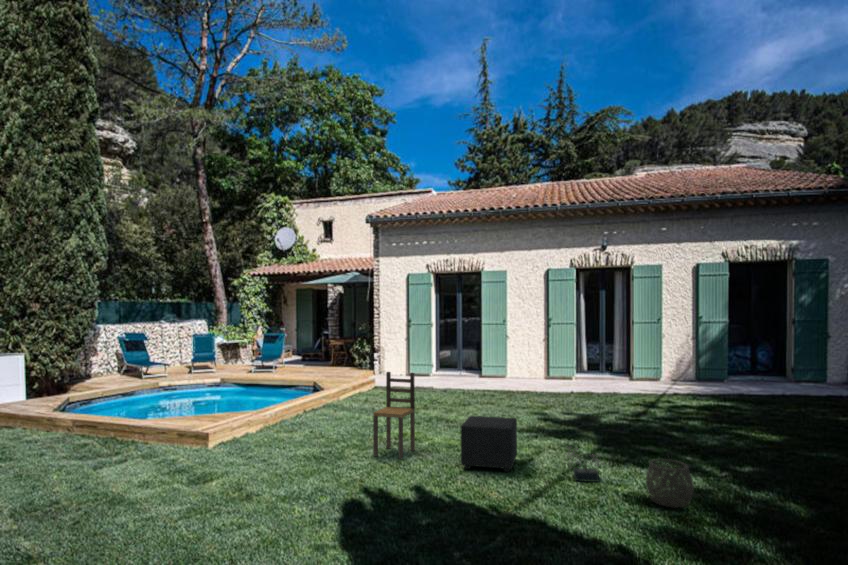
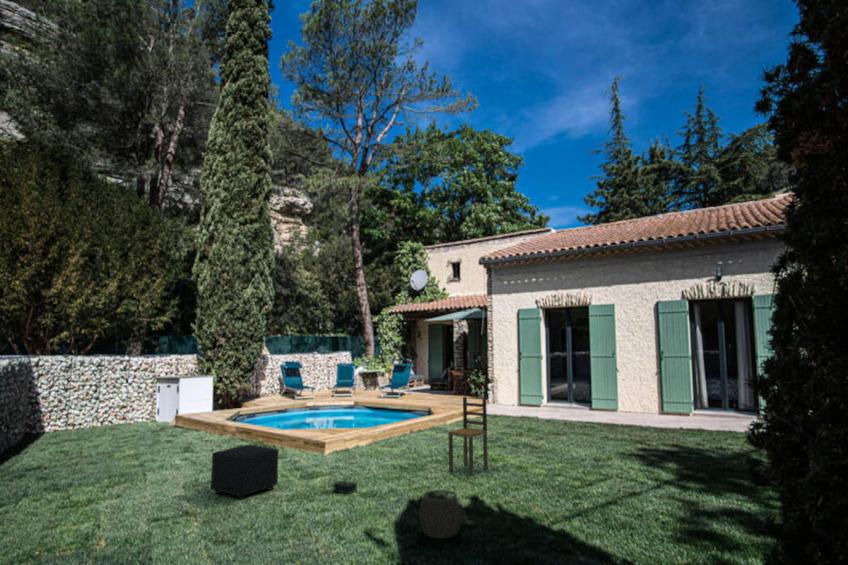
ottoman: present [461,416,517,472] -> present [211,445,279,499]
decorative plant: present [566,448,600,482] -> present [330,466,359,493]
woven basket: present [646,459,694,508] -> present [419,490,461,538]

